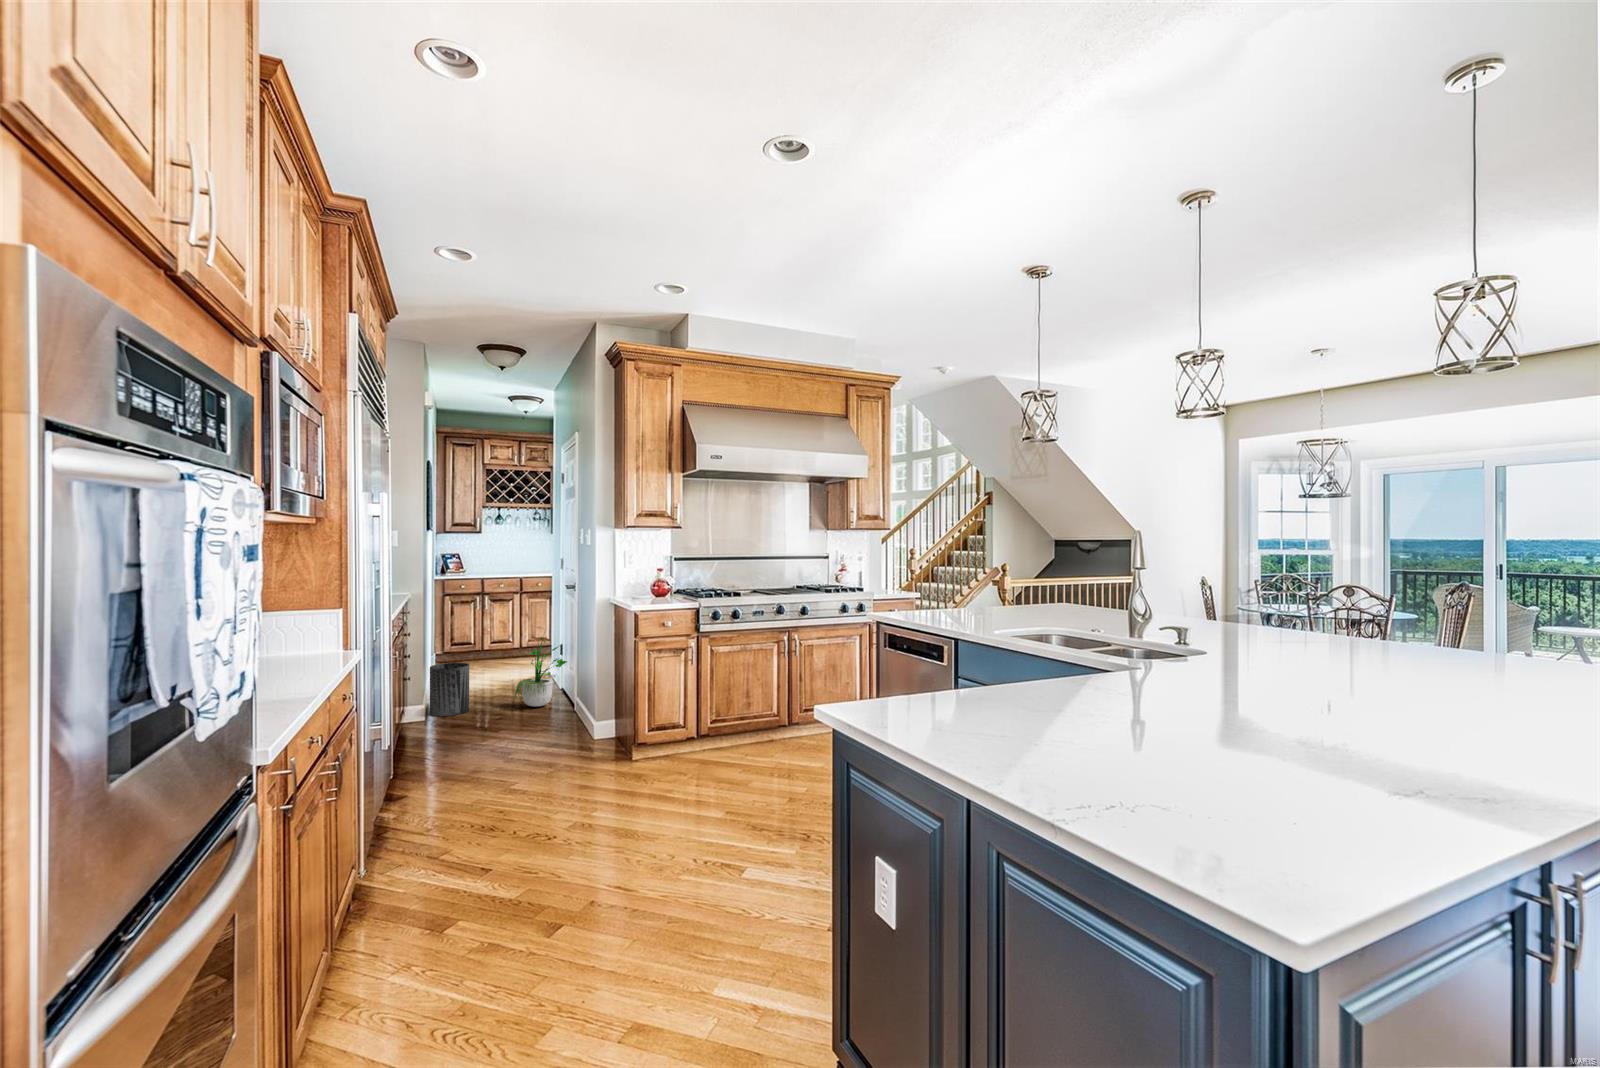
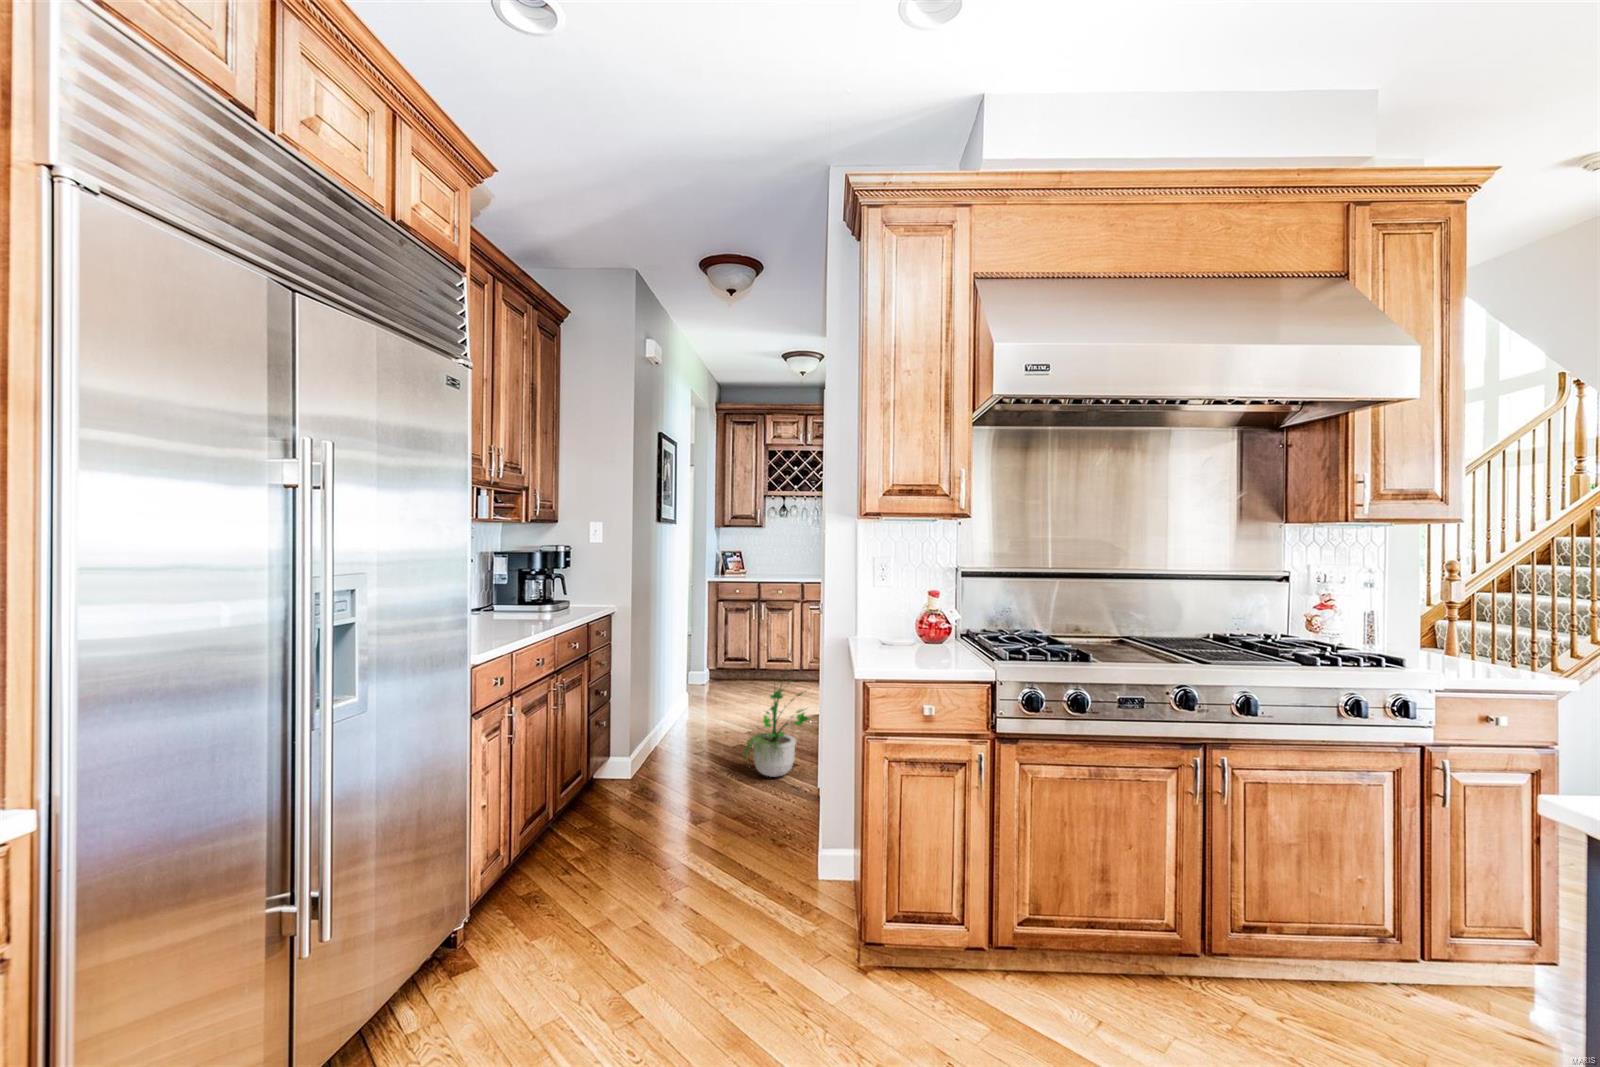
trash can: present [430,663,469,716] -> none [639,699,689,775]

